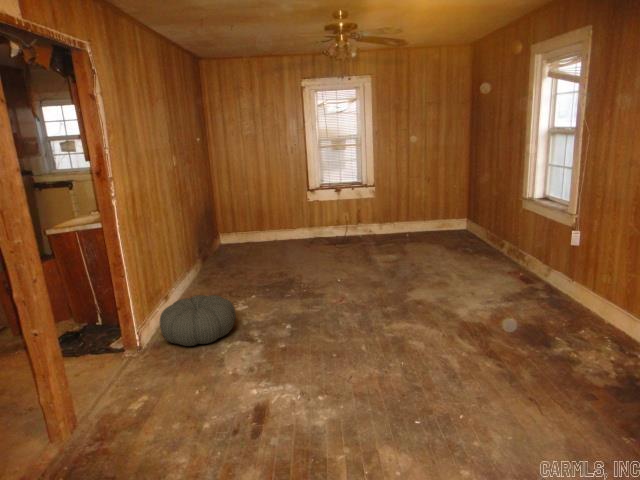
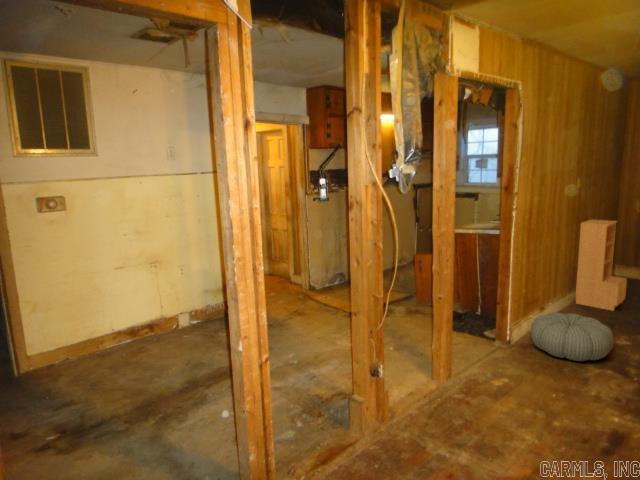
bookshelf: none [185,196,234,282] -> present [576,219,627,311]

